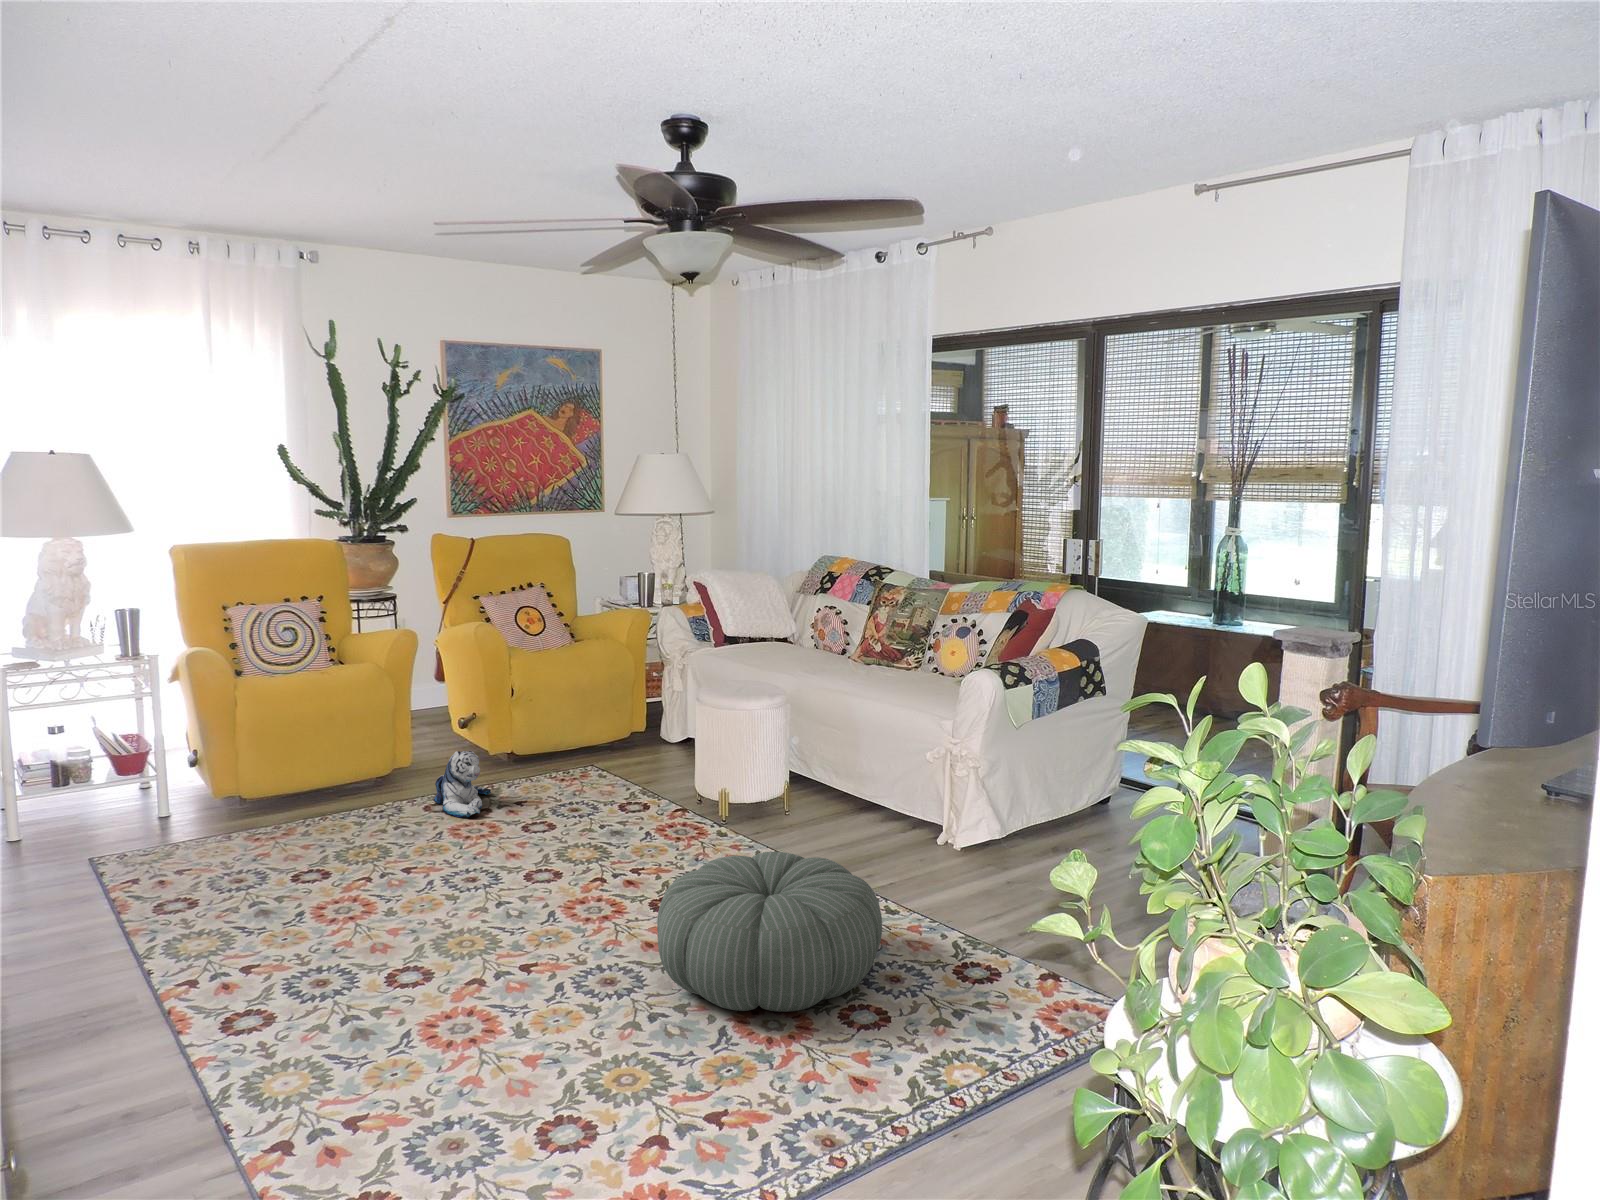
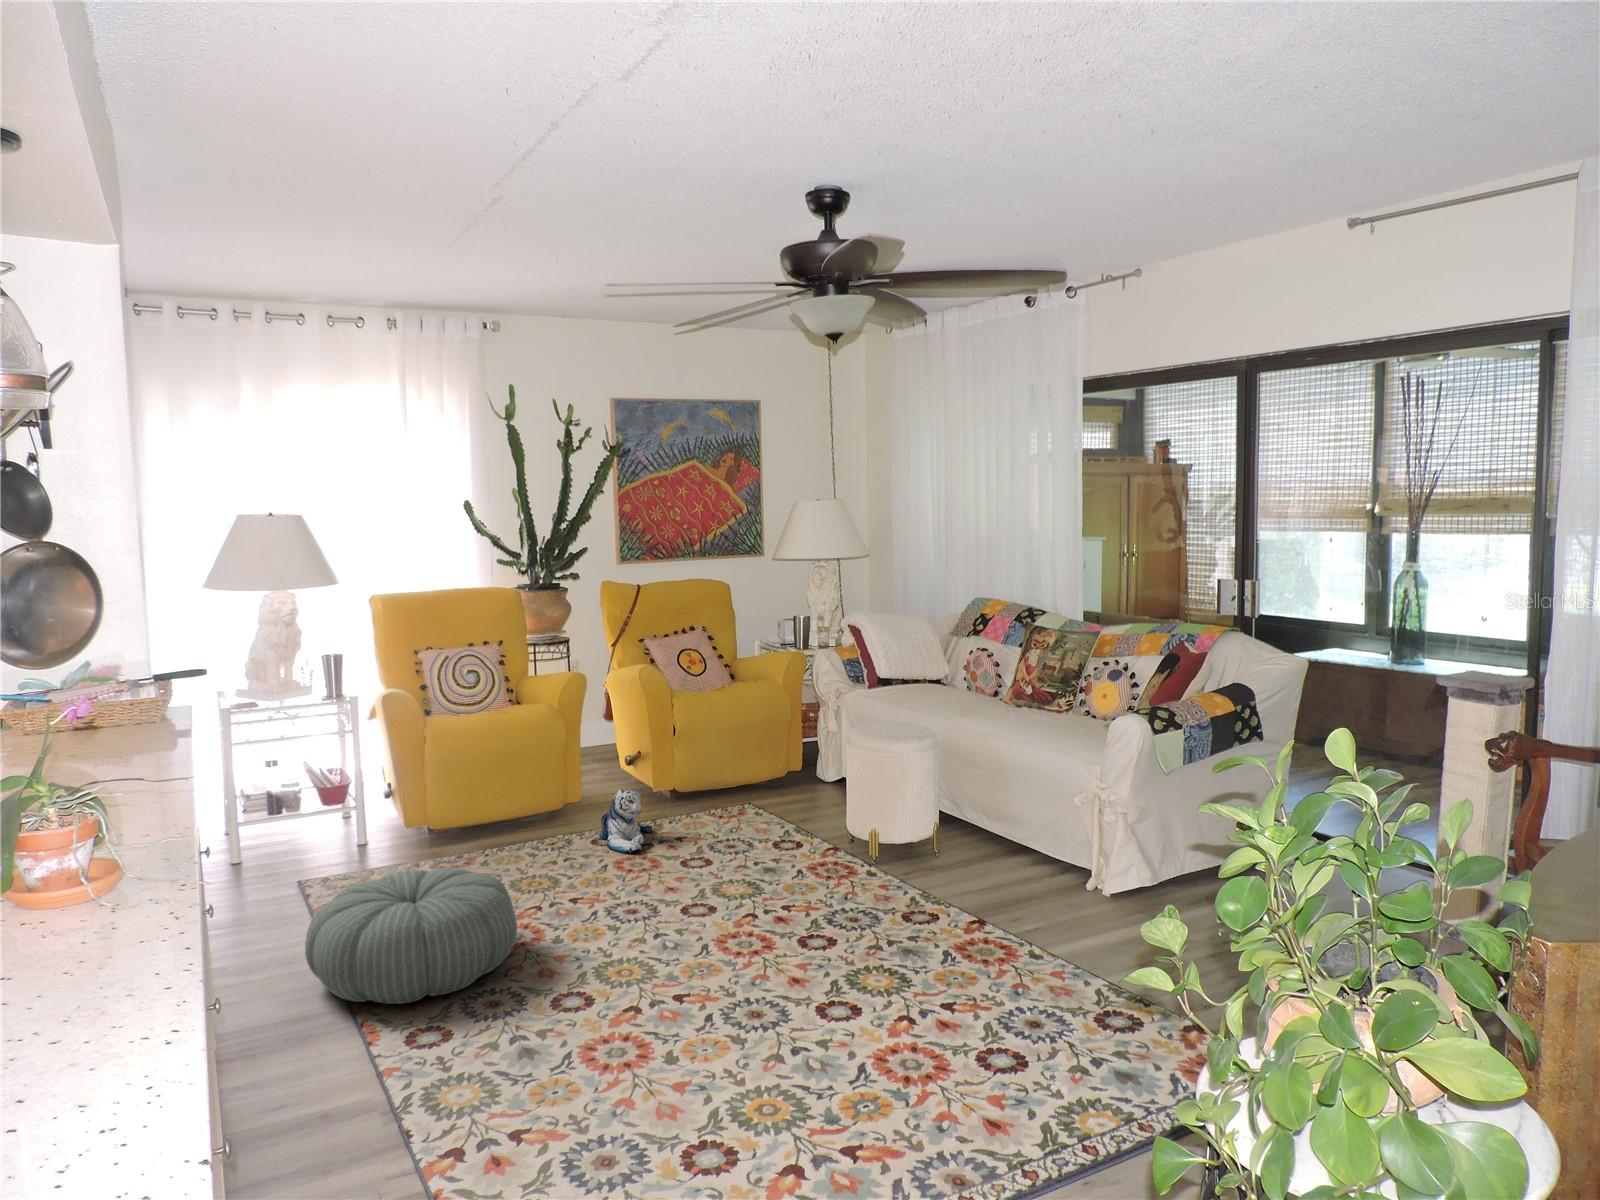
pouf: present [657,851,882,1012] -> present [305,867,517,1004]

